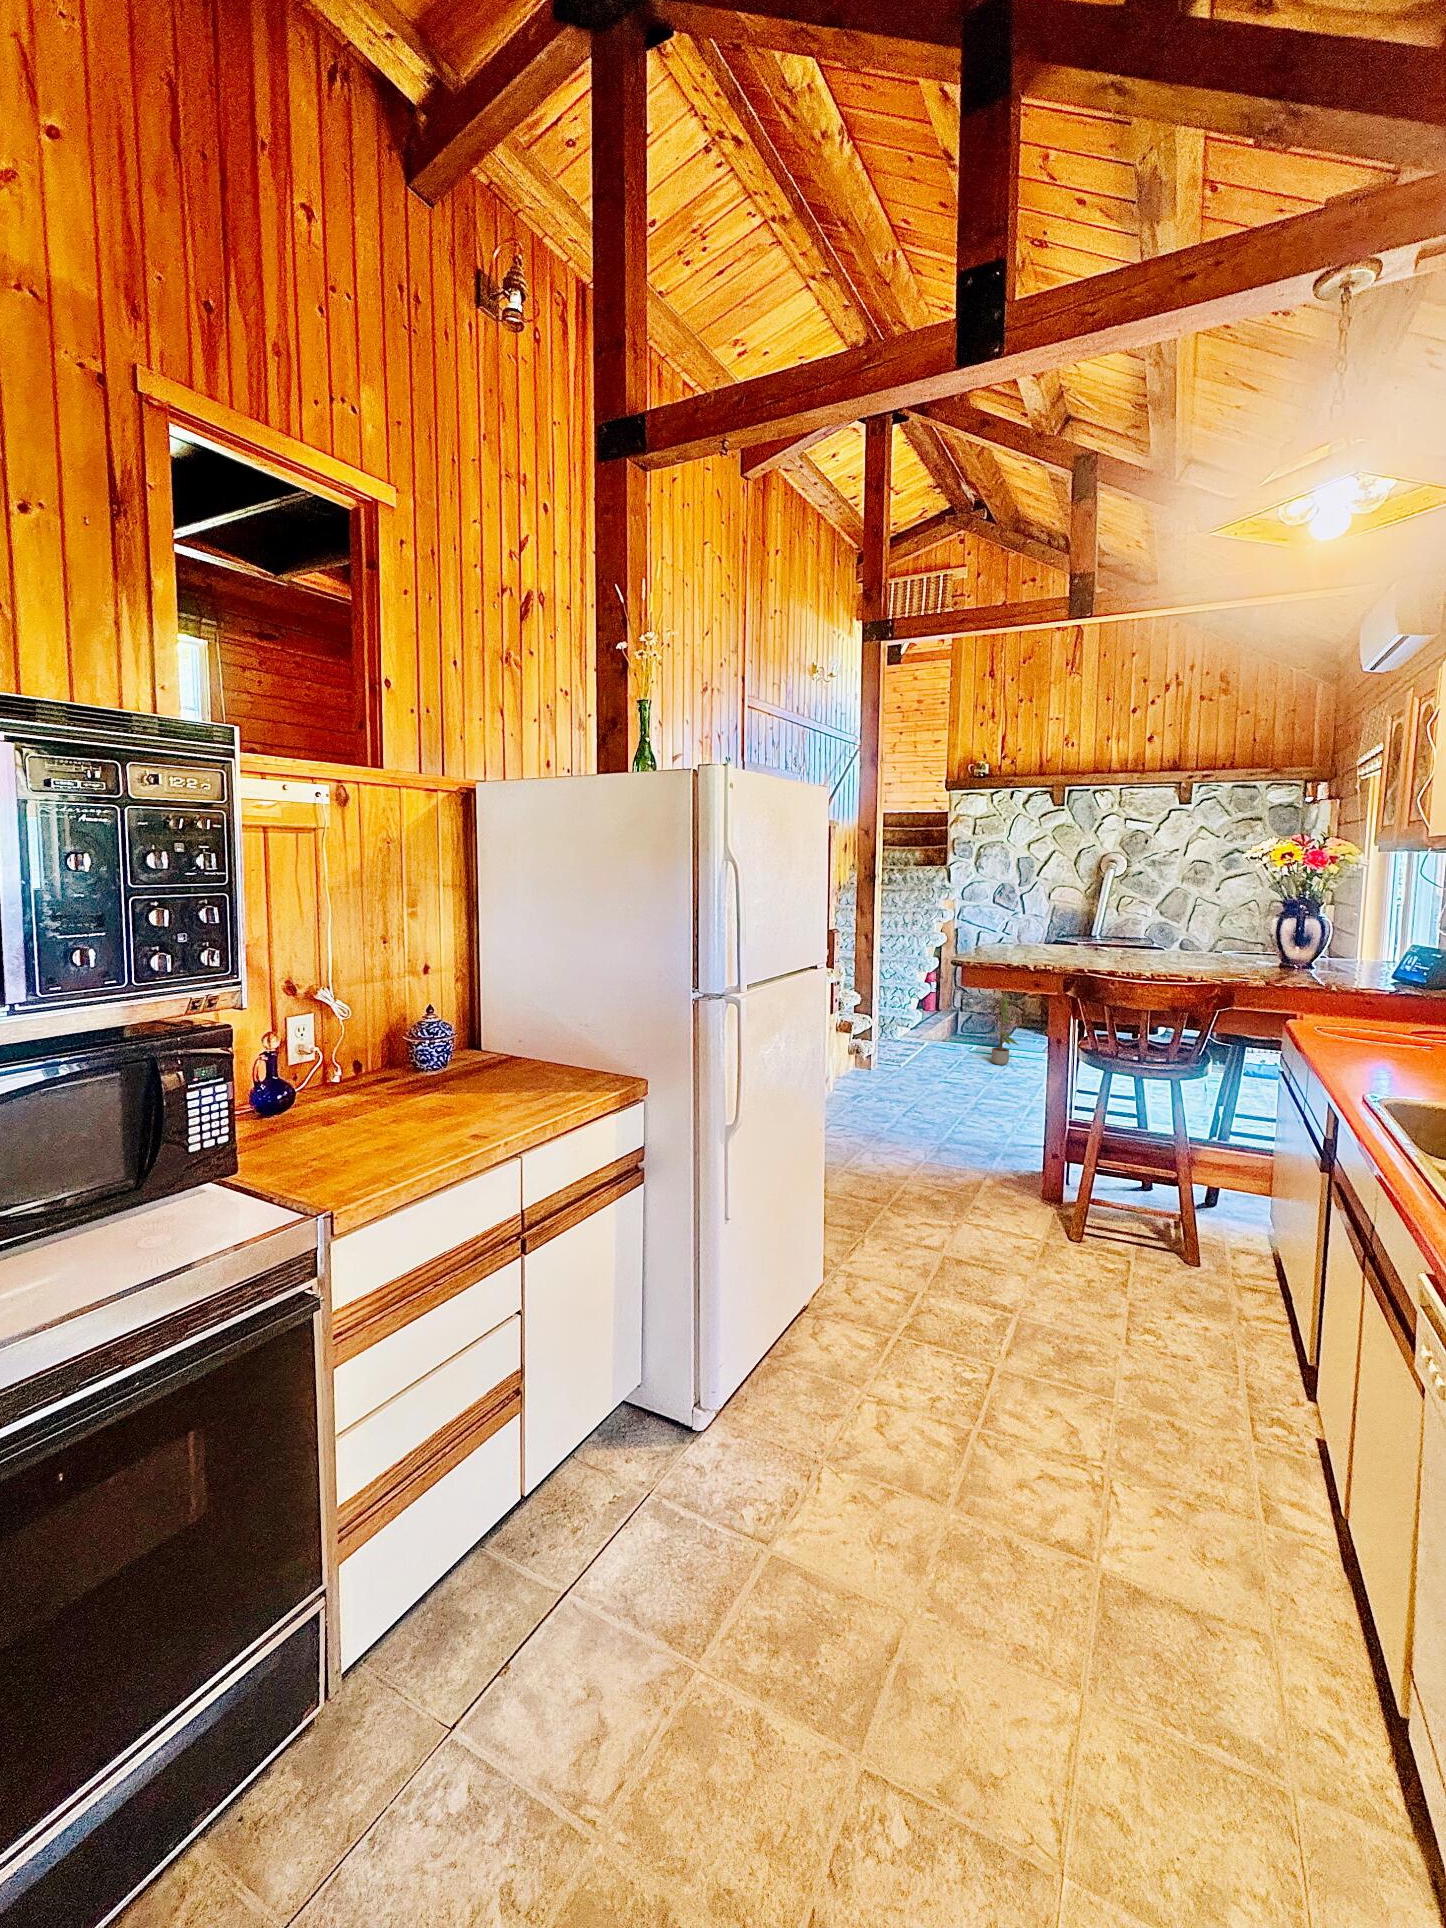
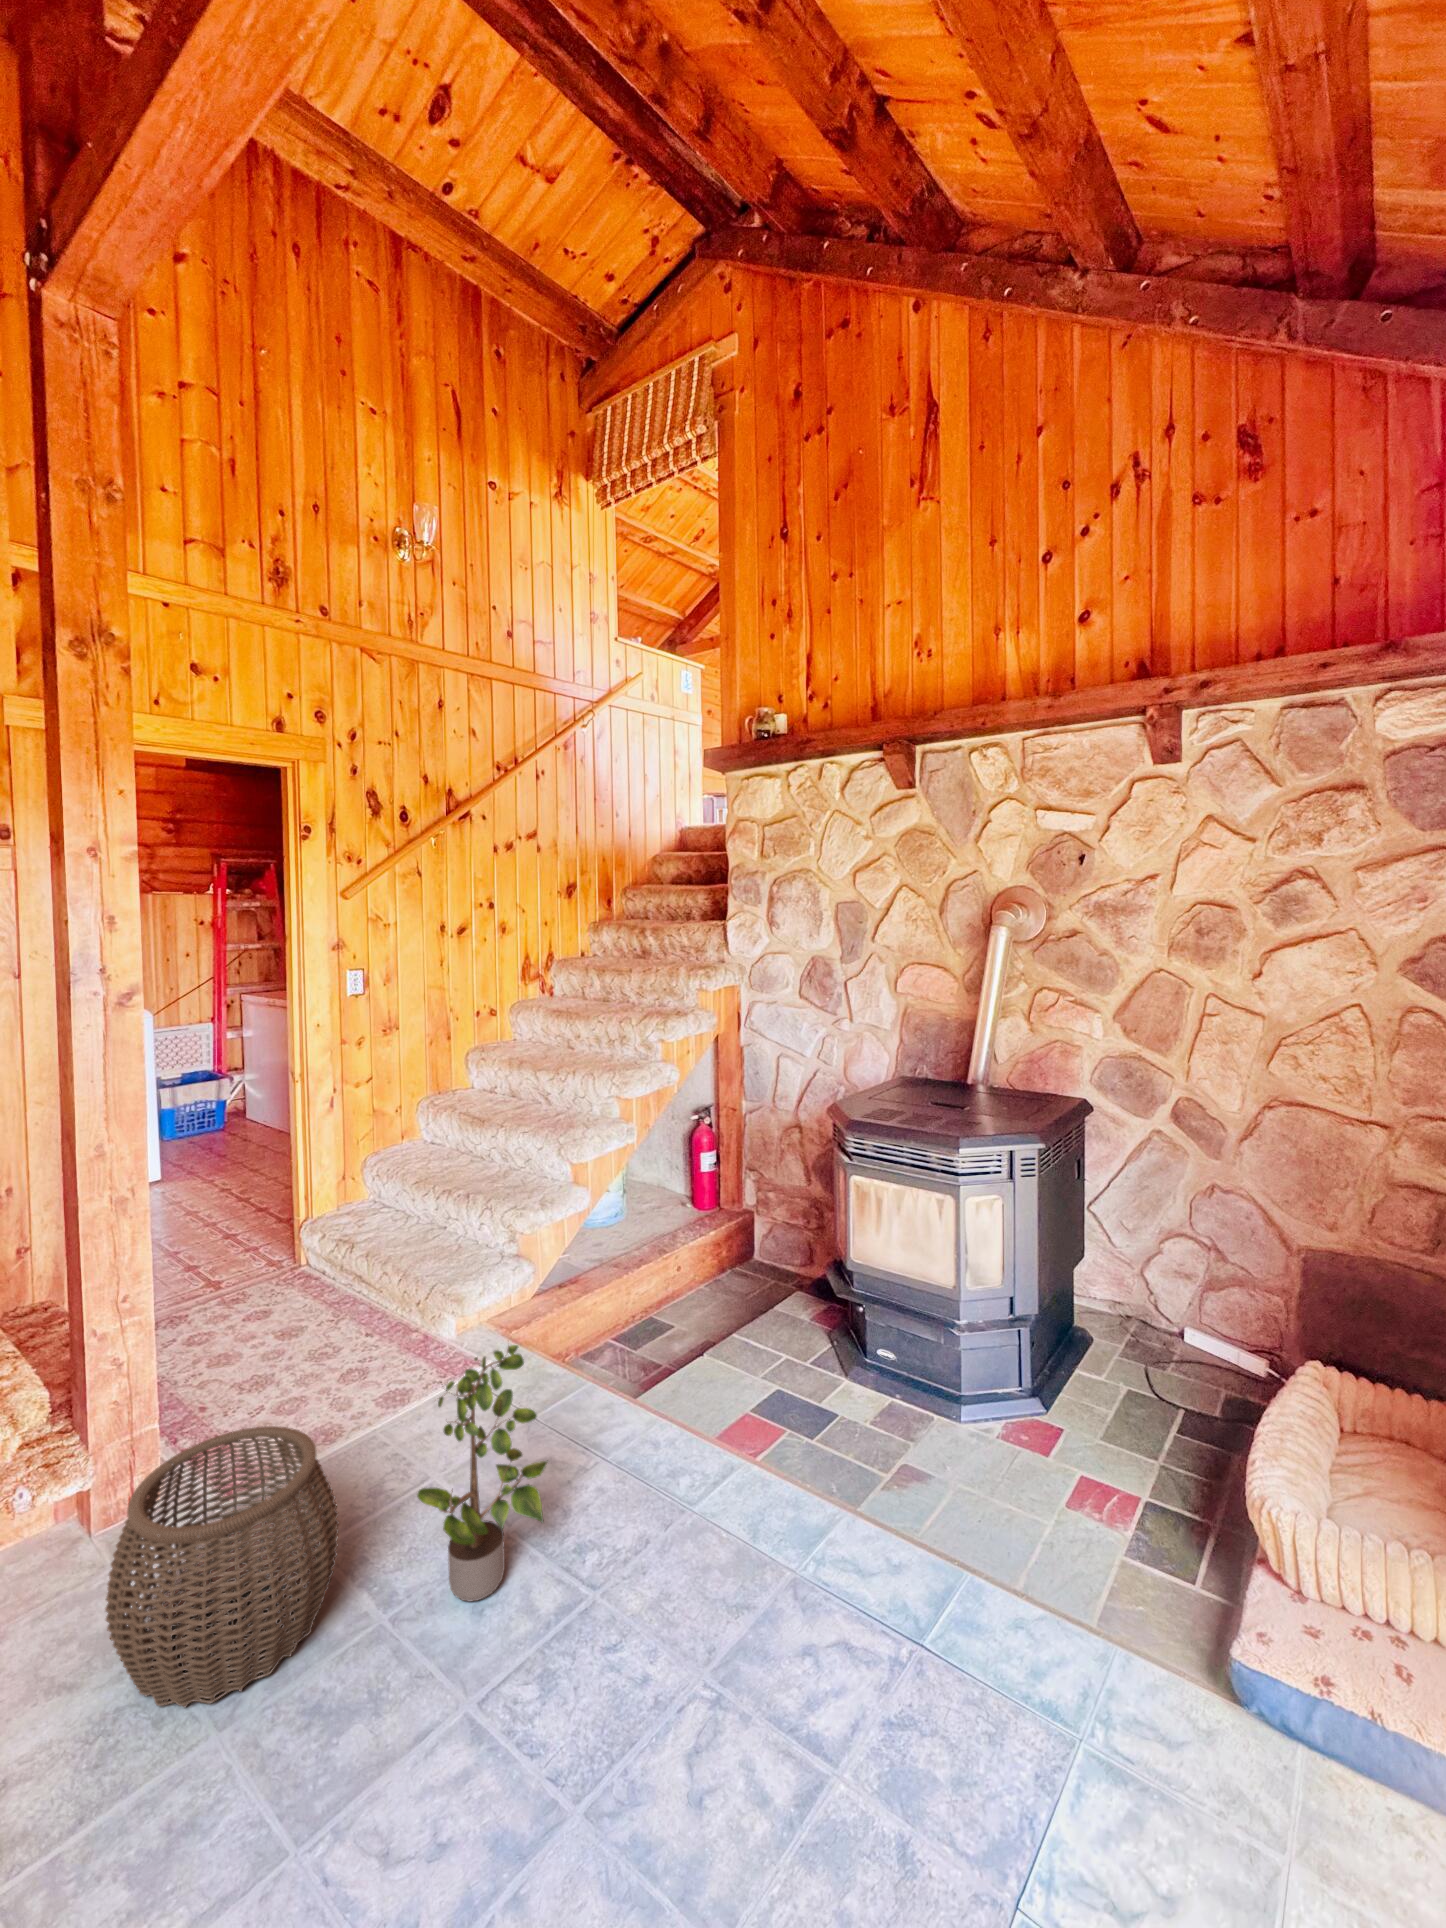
woven basket: none [916,1015,976,1073] -> present [105,1426,339,1707]

